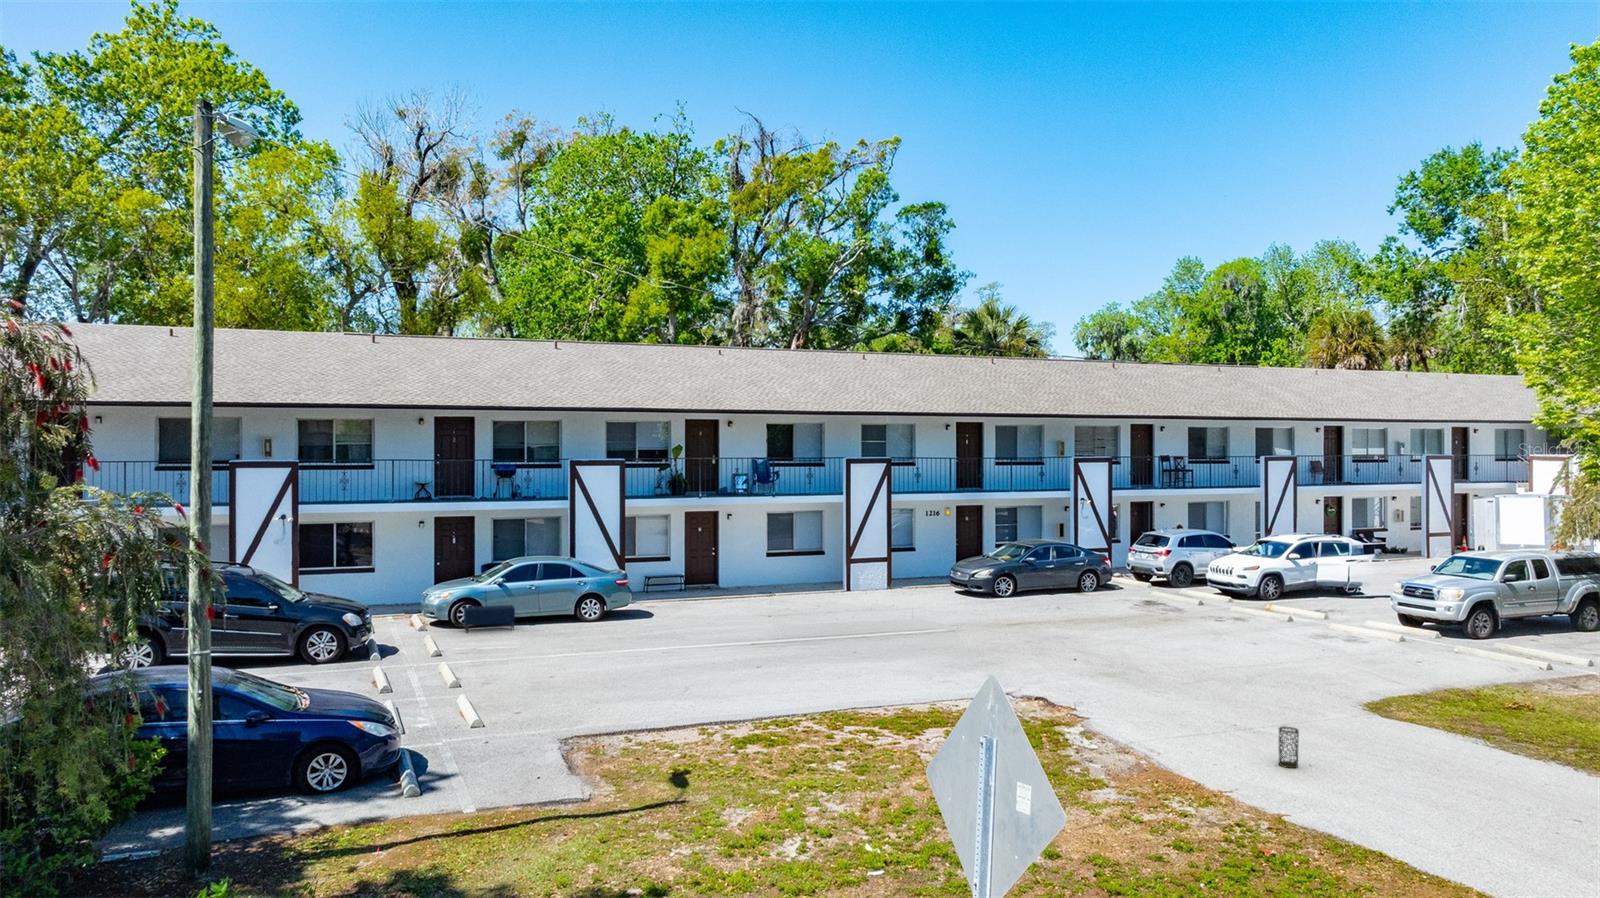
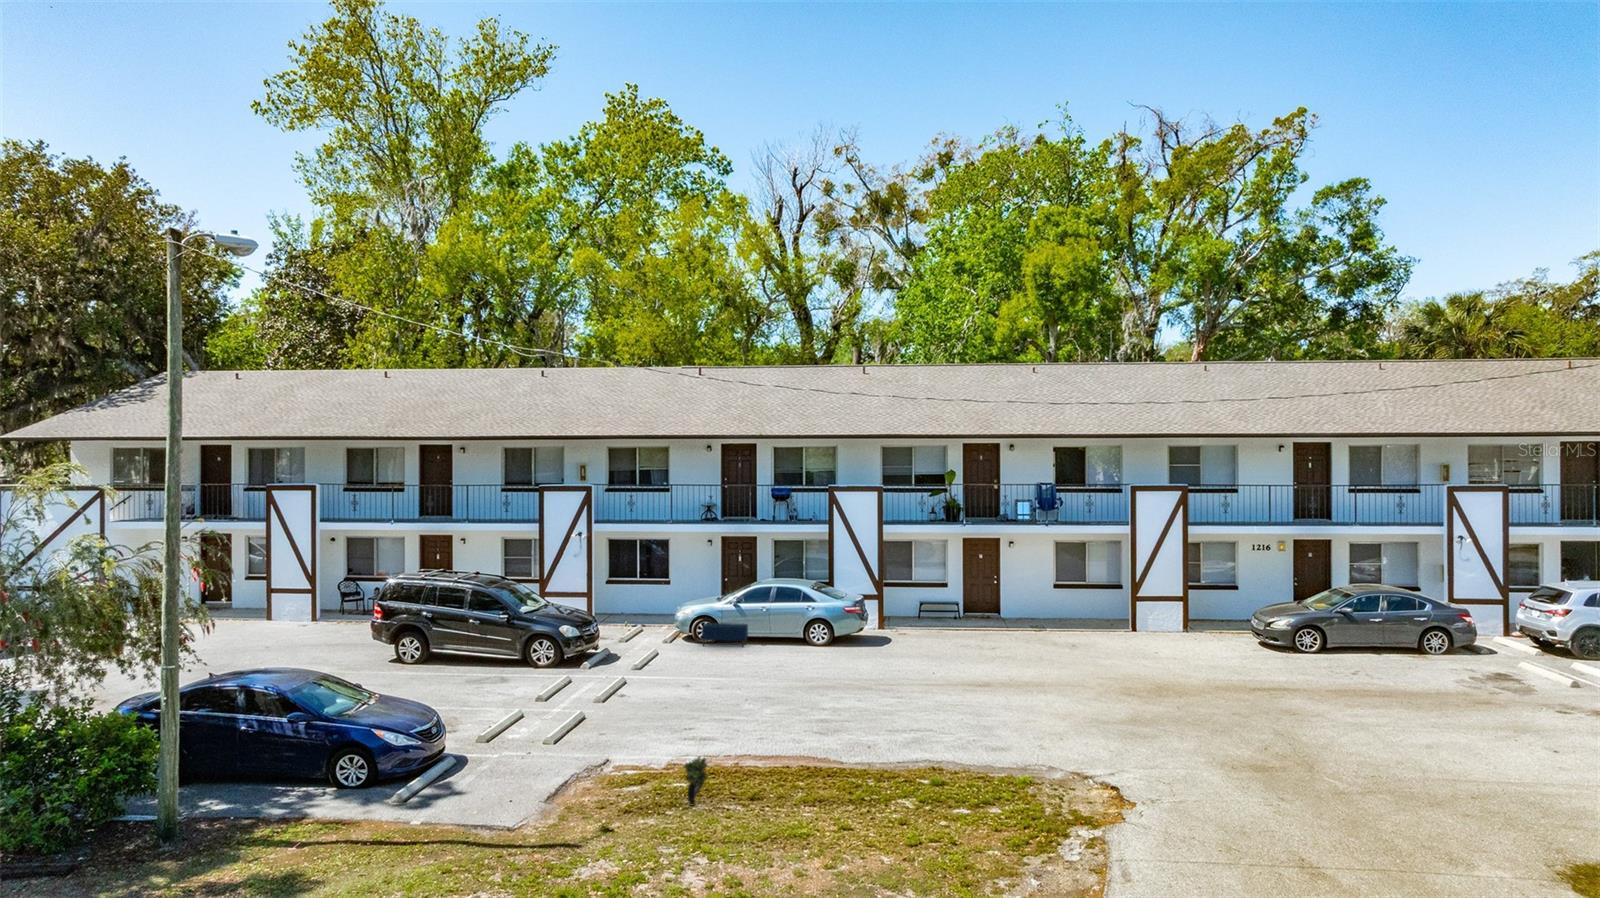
trash can: present [1279,726,1299,768] -> none [1238,816,1258,860]
potted plant: none [716,741,747,803] -> present [684,757,708,805]

